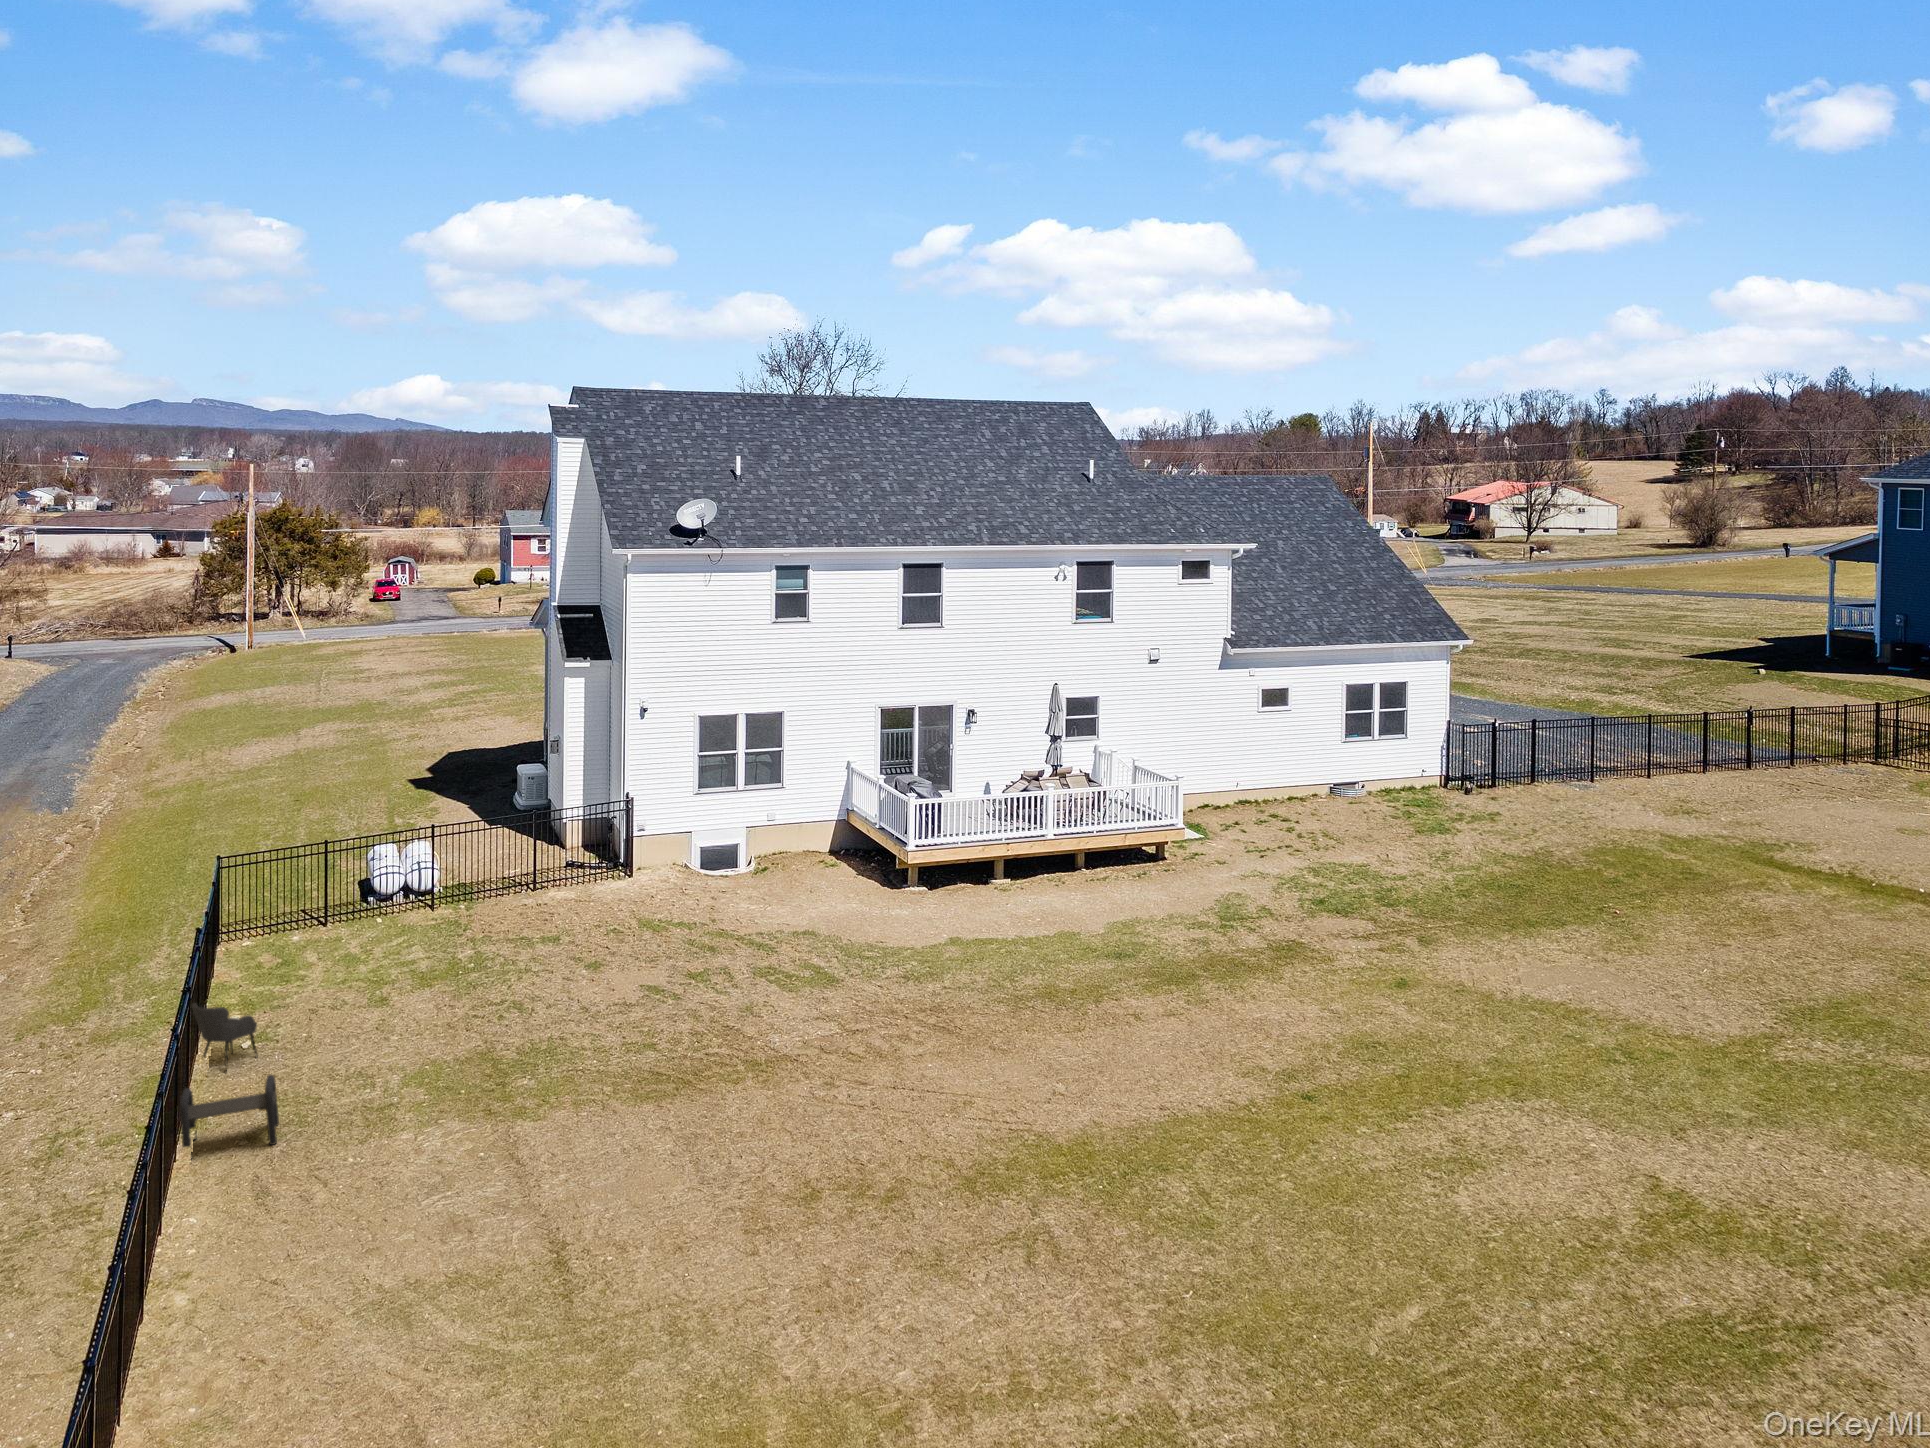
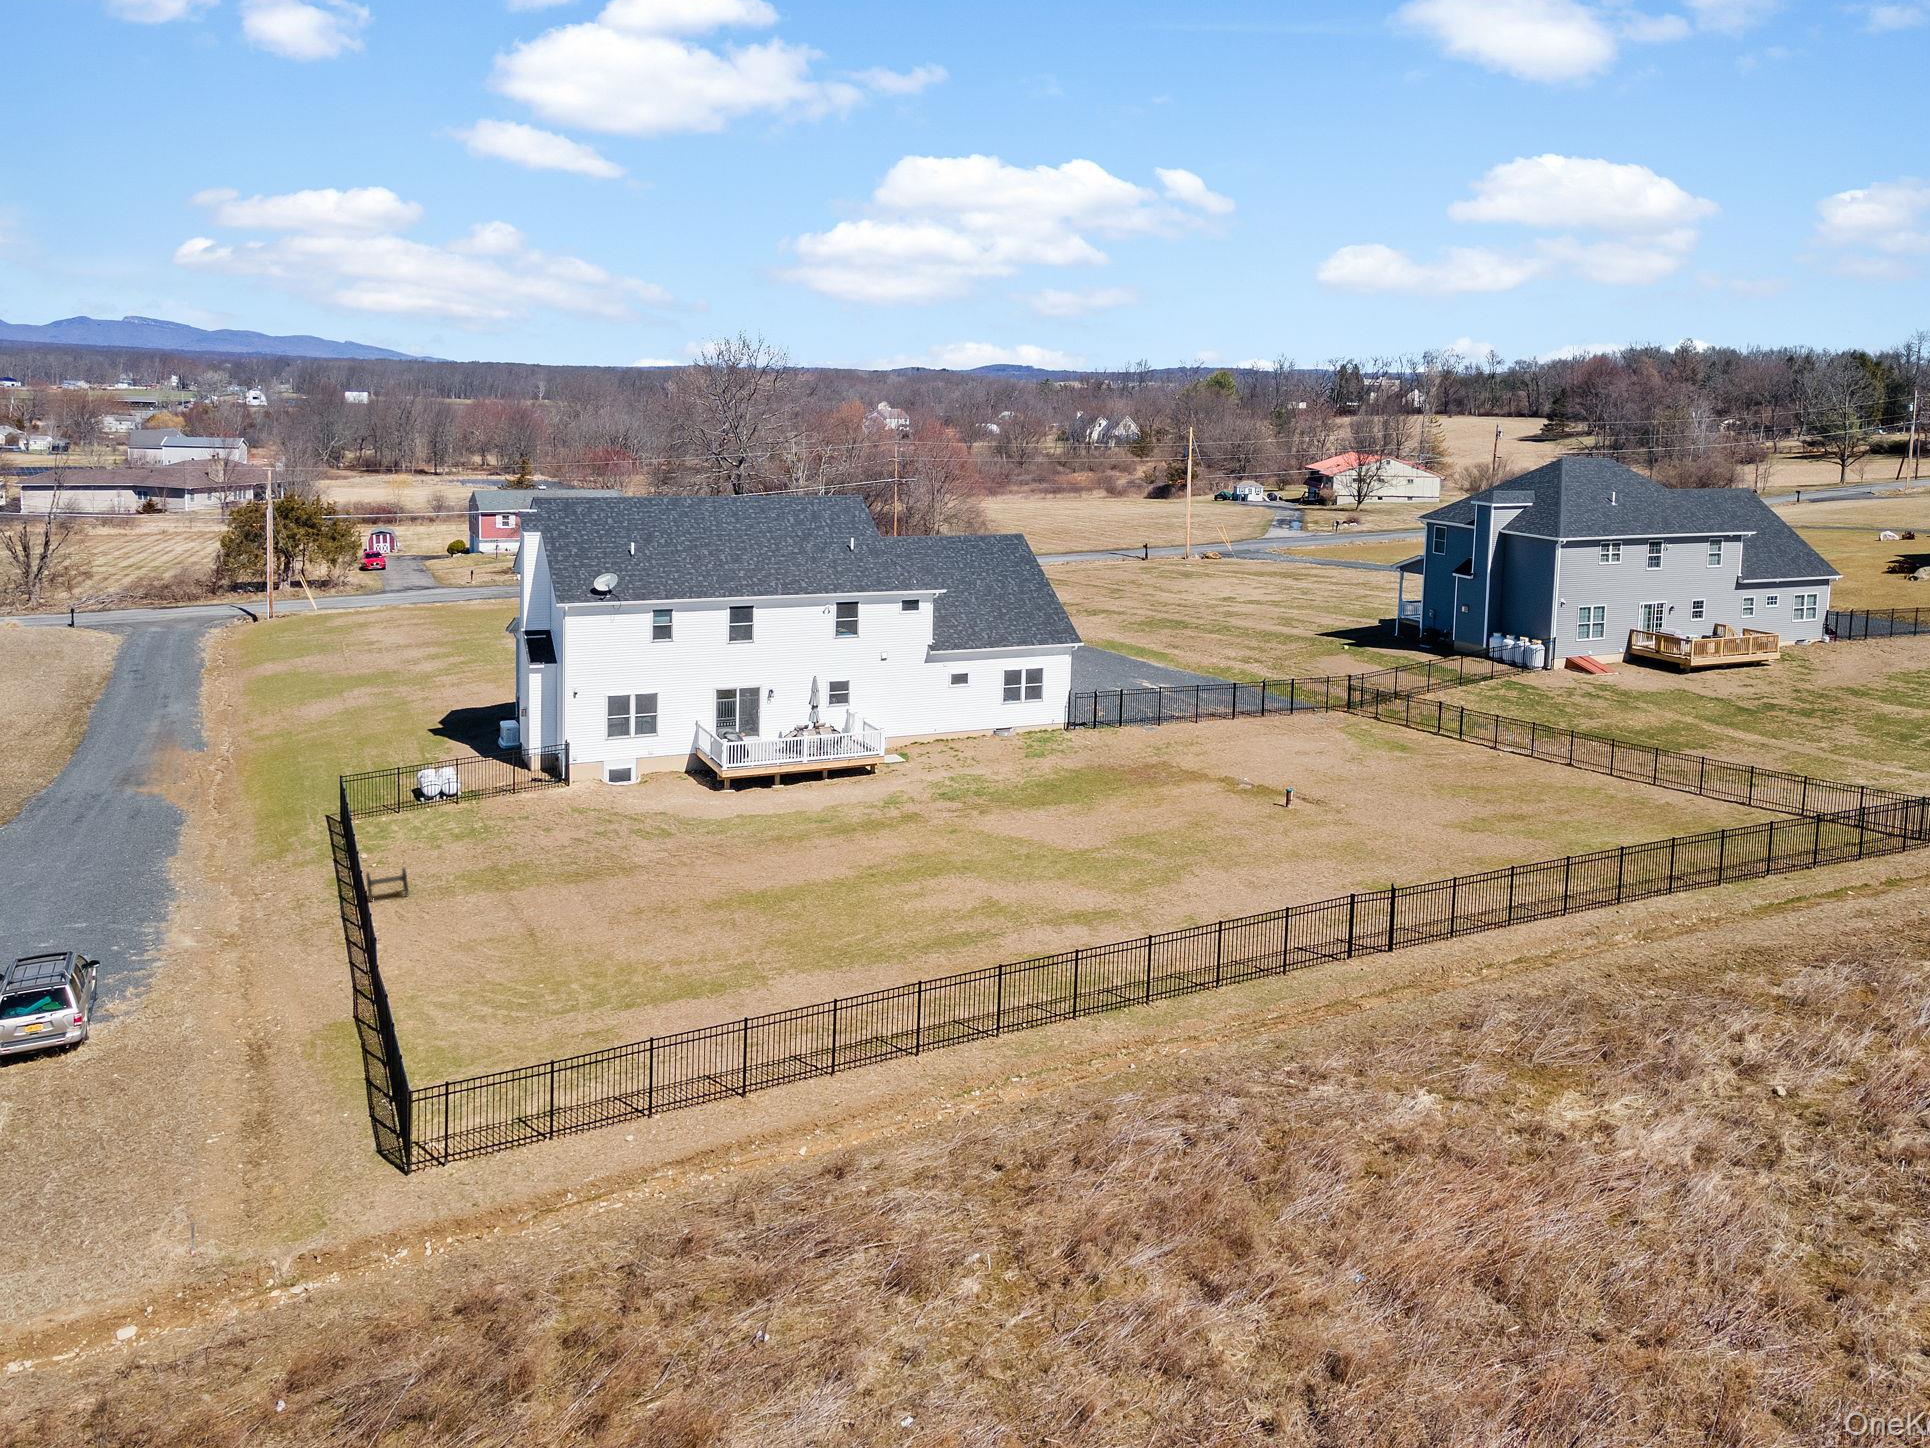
armchair: present [192,1003,258,1072] -> none [357,841,387,873]

